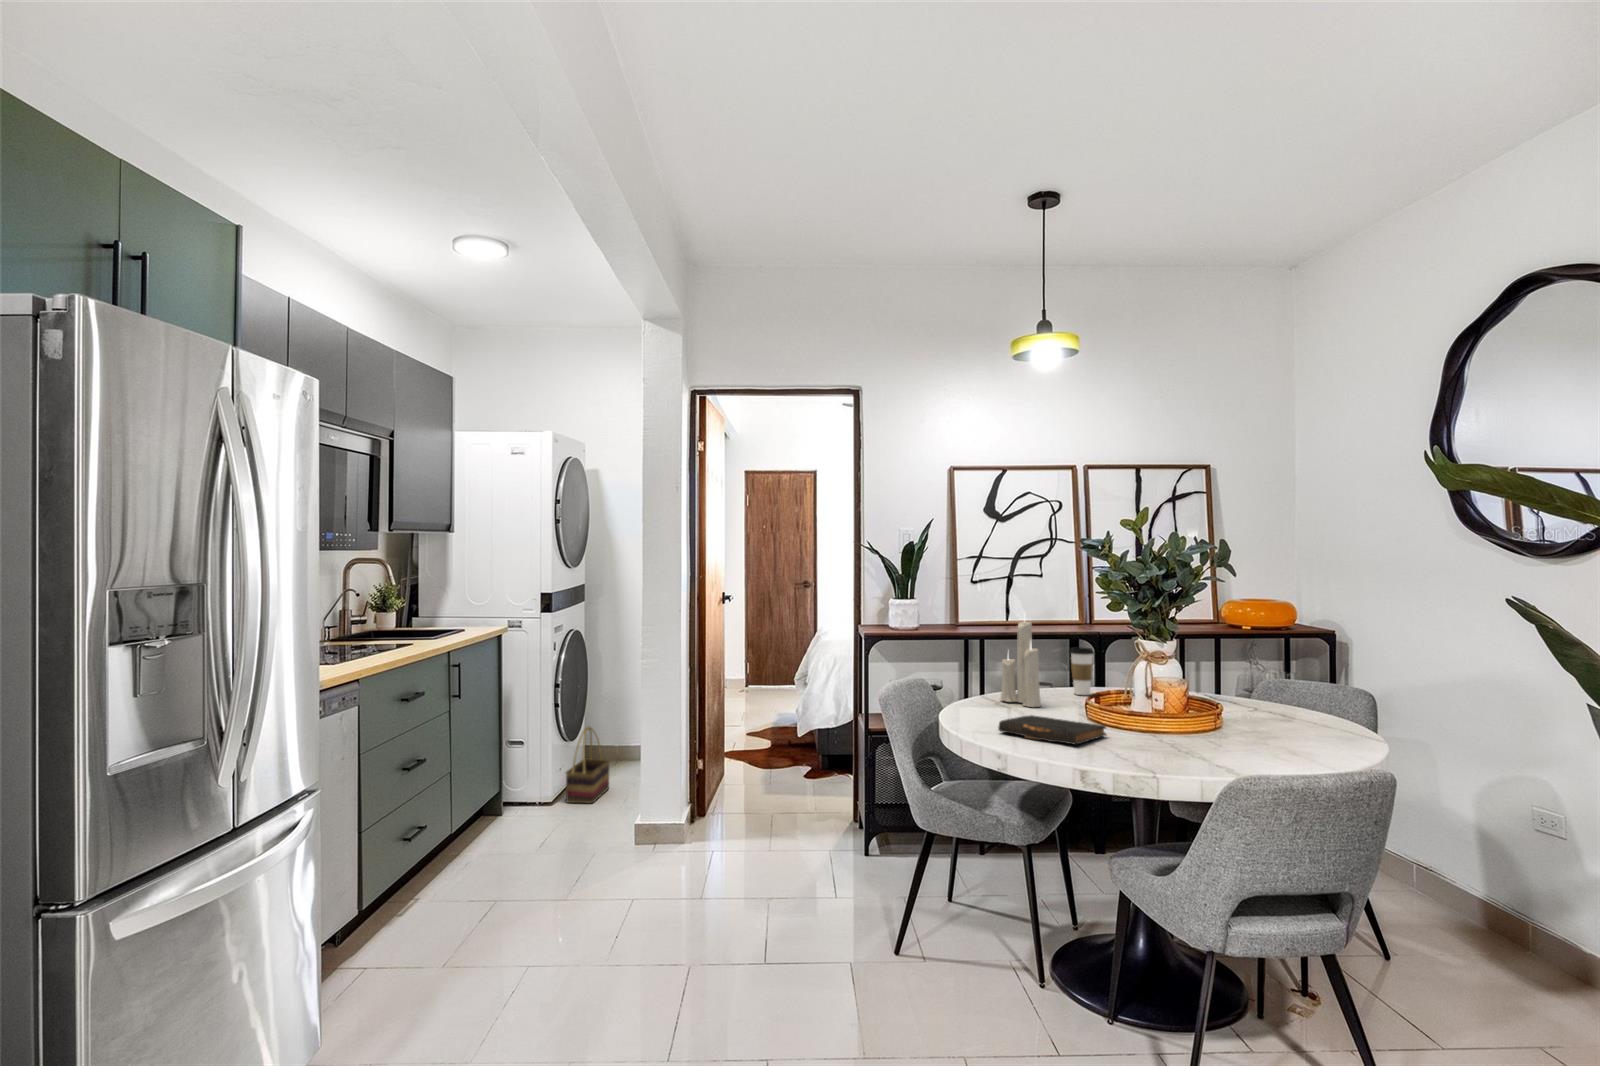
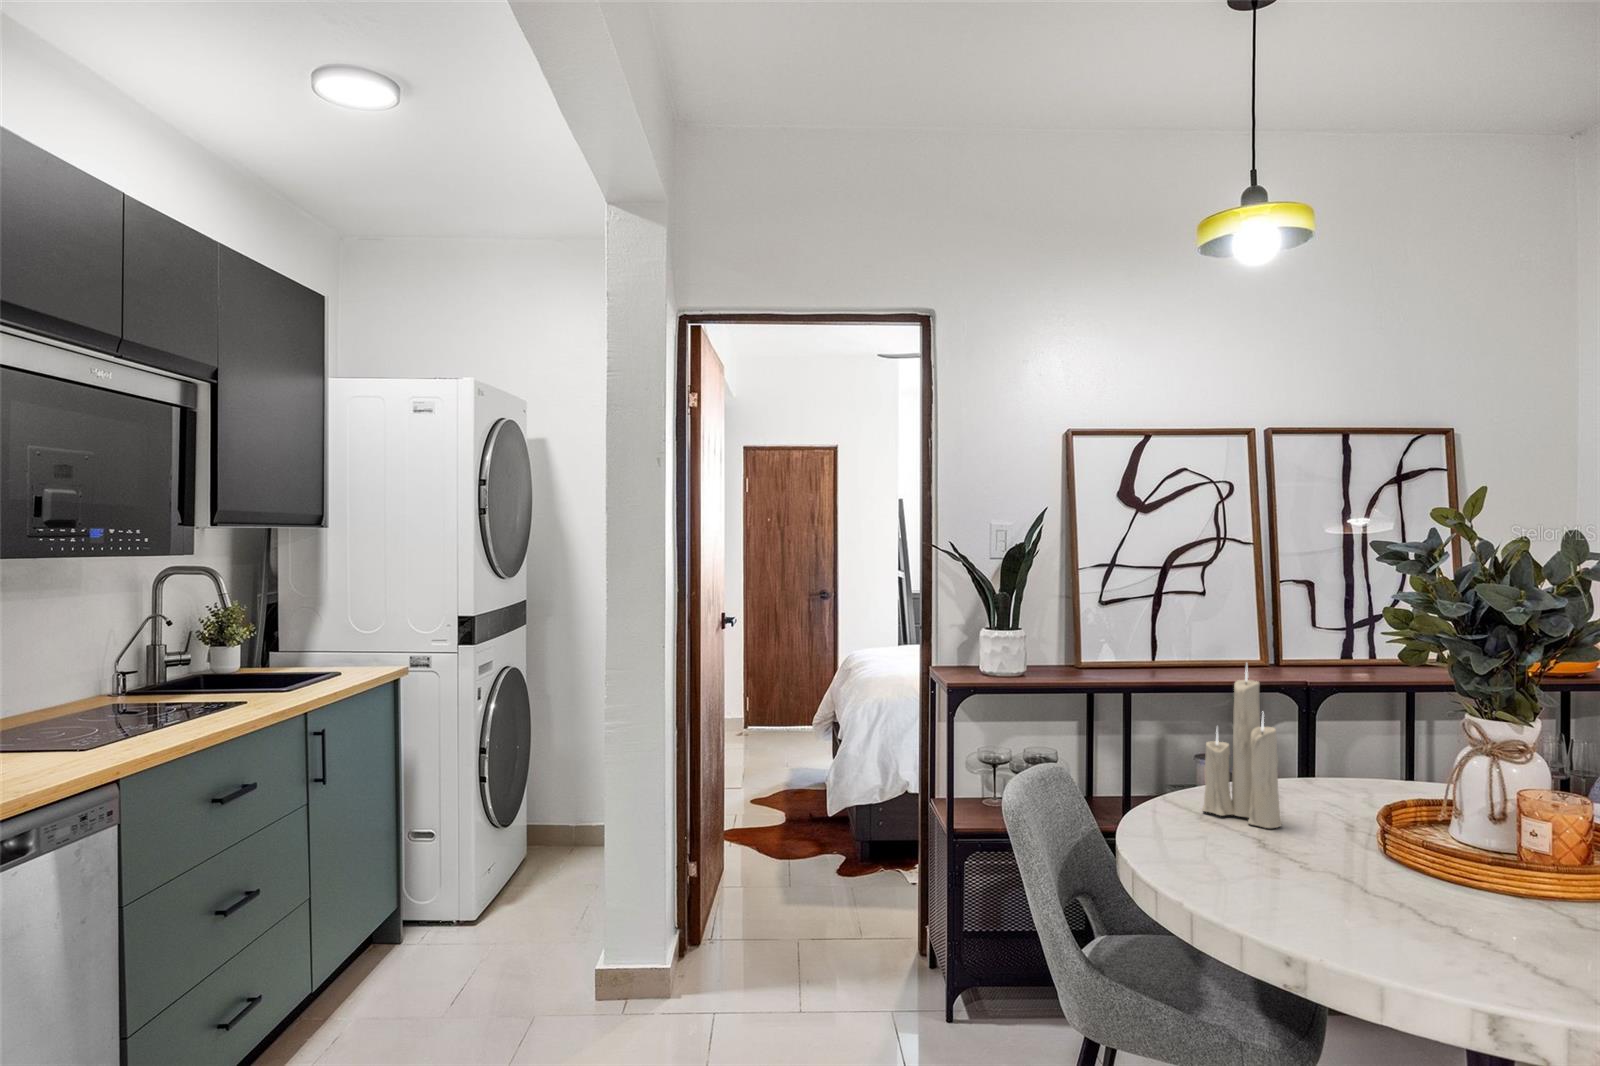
coffee cup: present [1070,647,1094,695] -> none [1302,717,1345,797]
book: present [998,715,1106,745] -> none [1260,859,1469,943]
basket: present [566,727,610,804] -> none [495,808,562,923]

